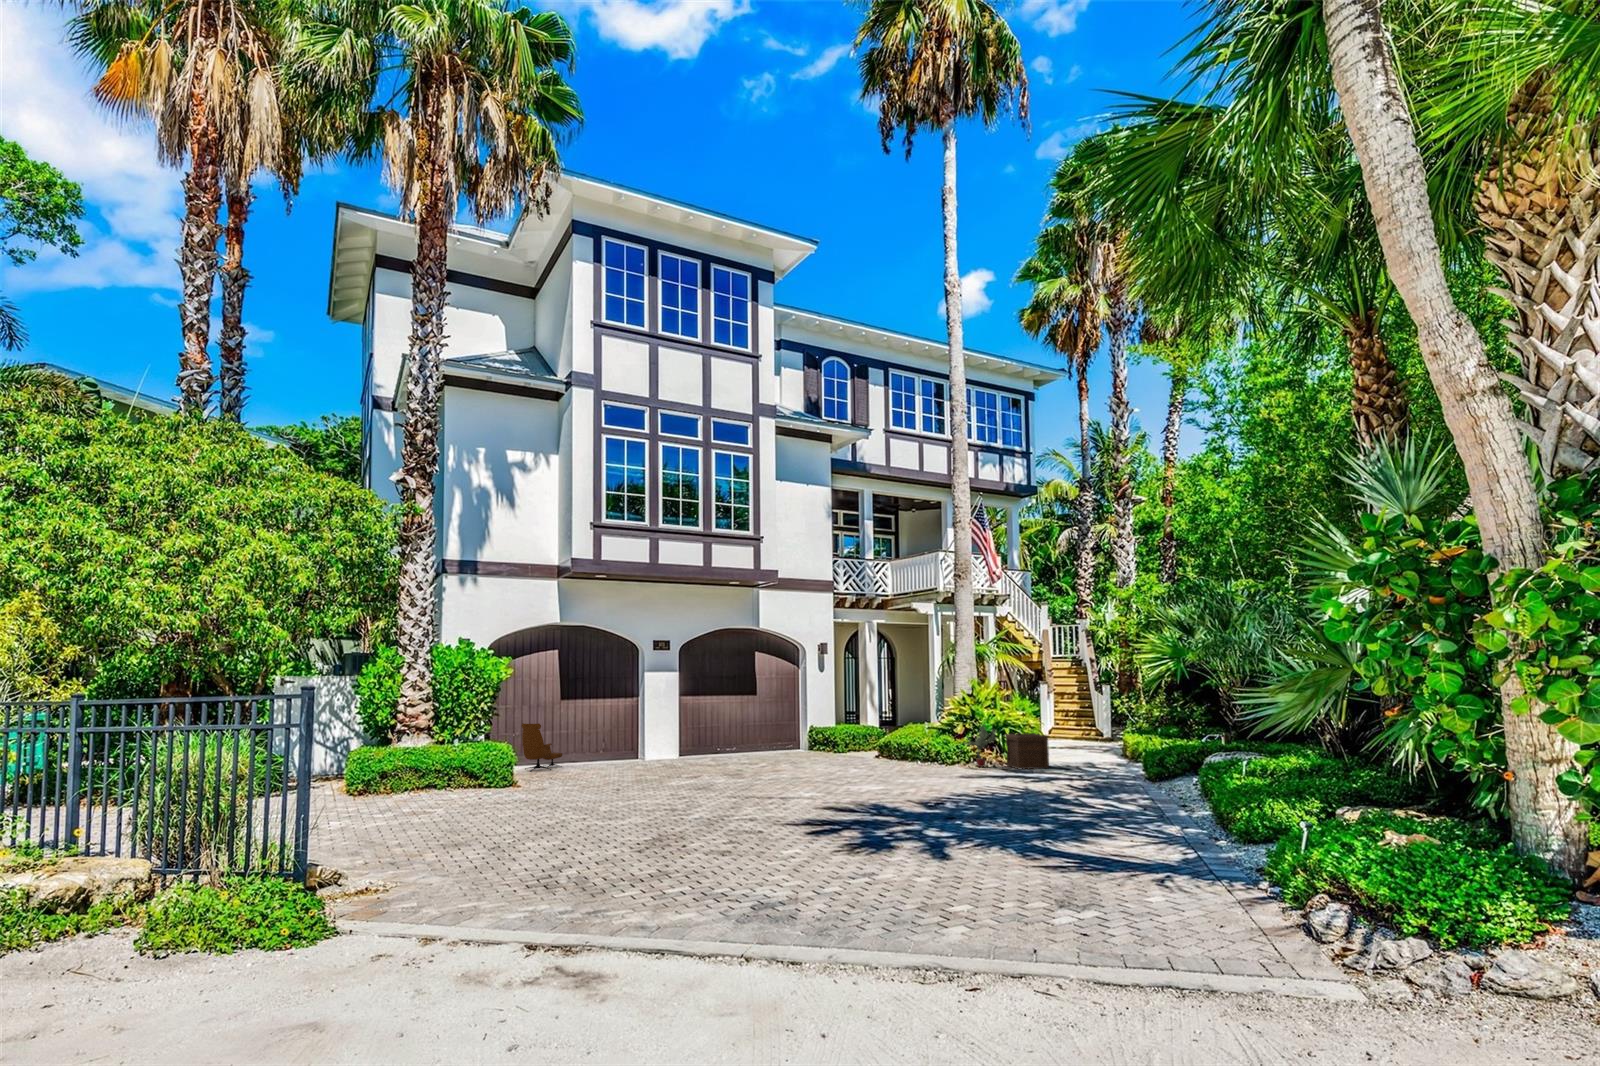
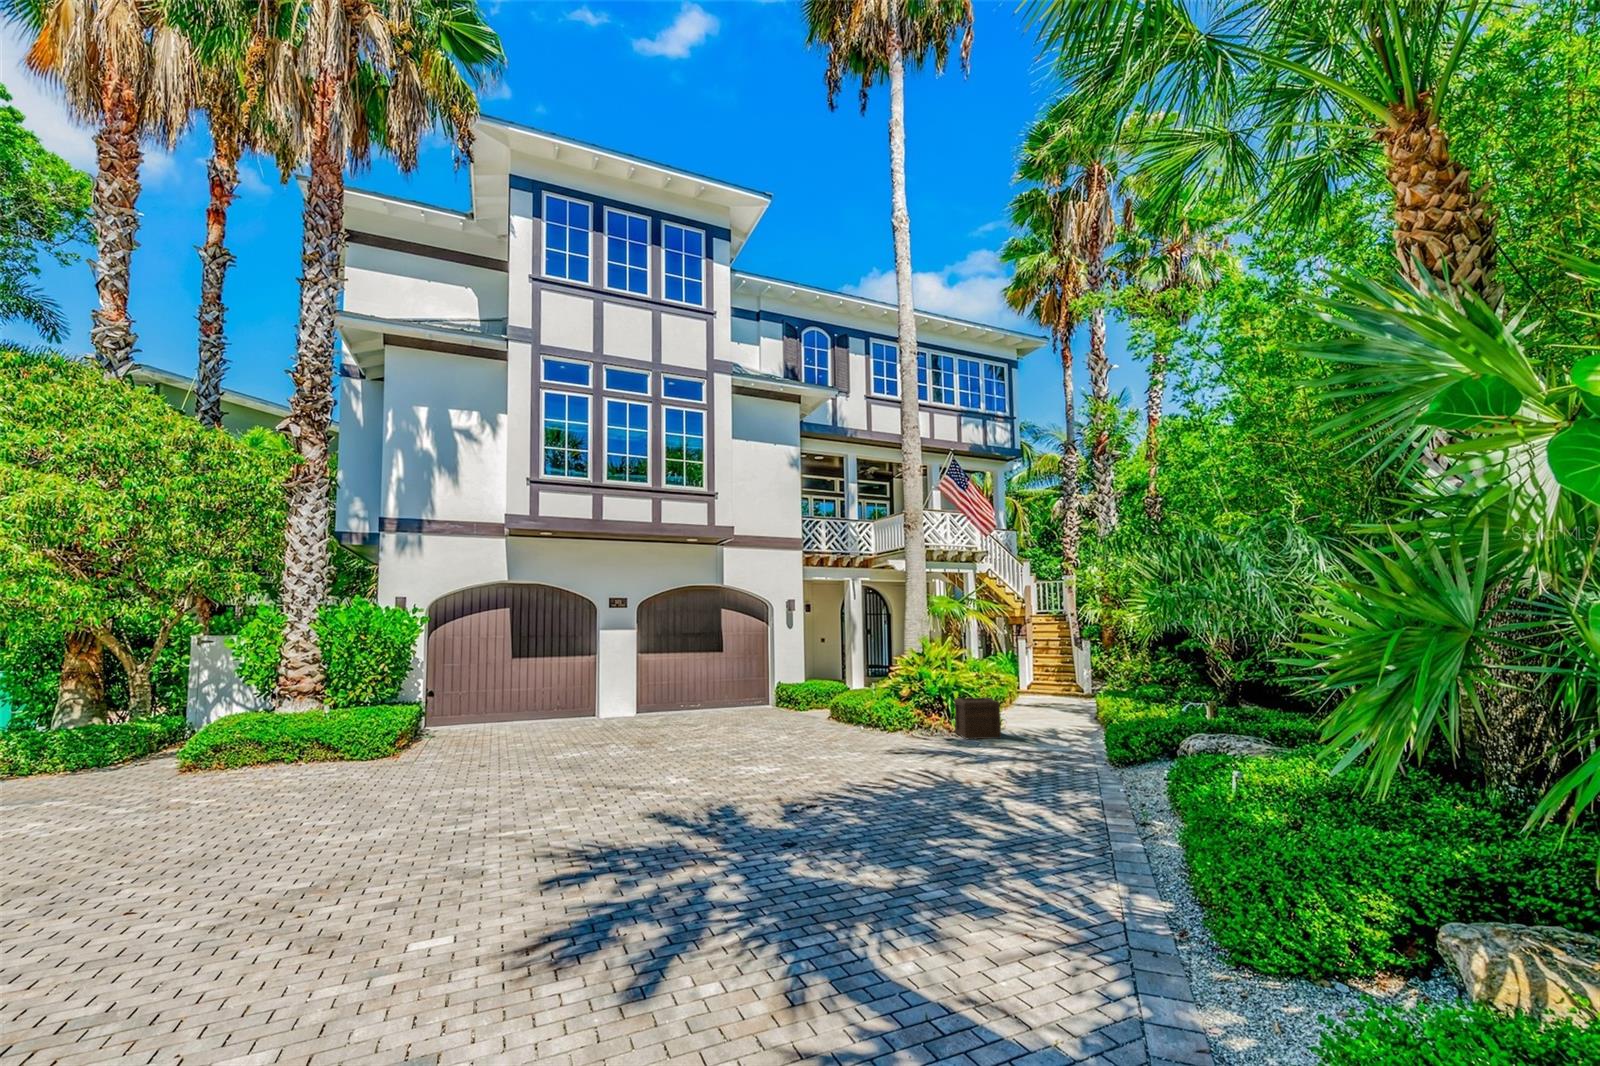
lounge chair: present [522,723,562,772] -> none [454,683,506,732]
potted tree: present [964,726,996,767] -> none [907,687,945,735]

